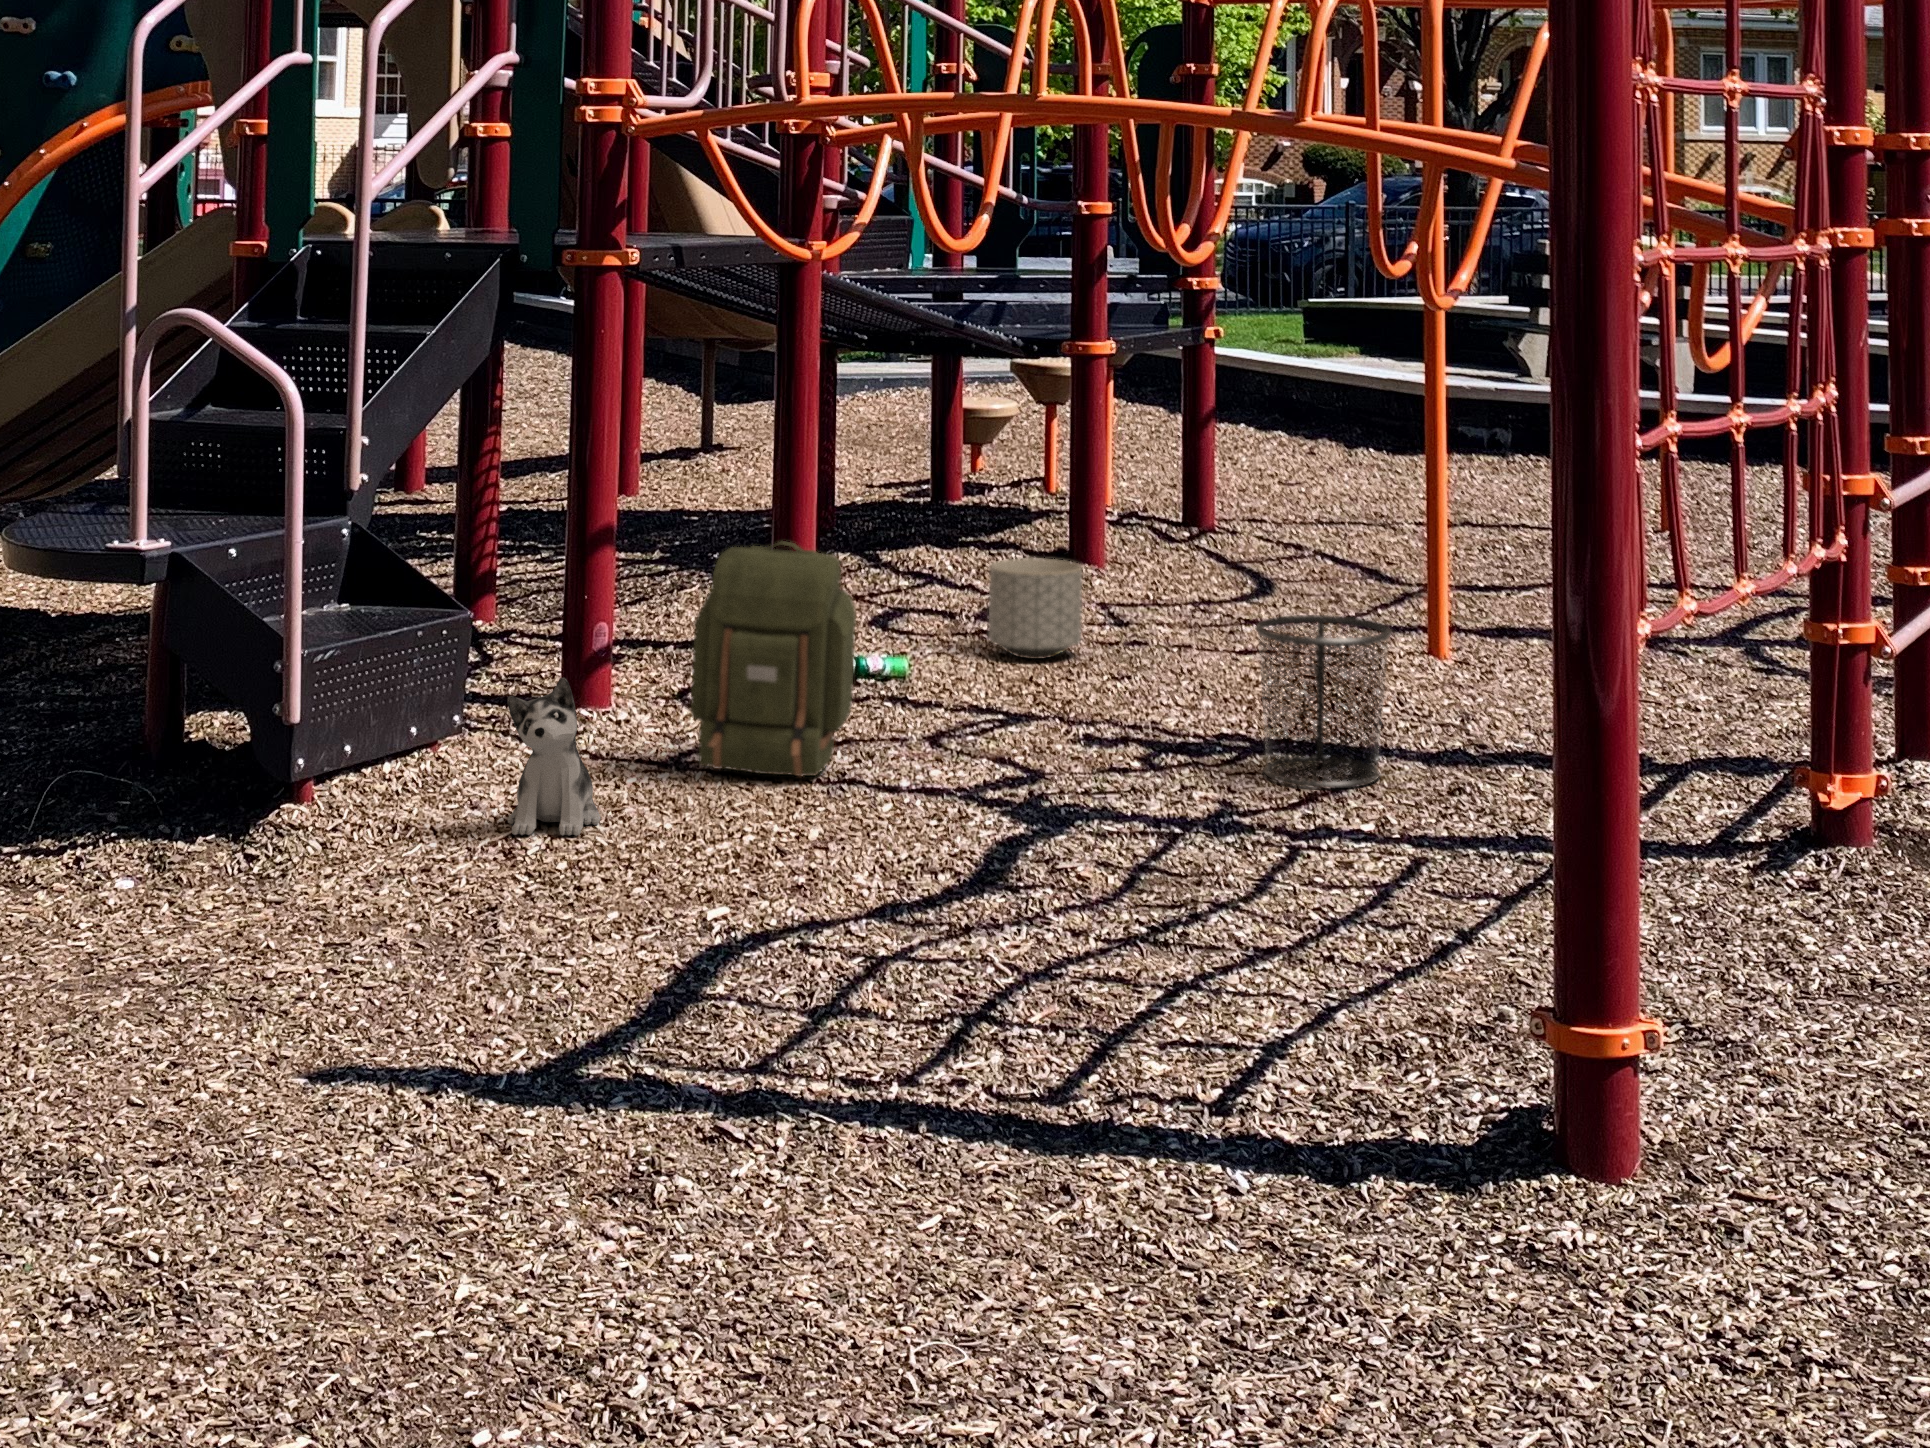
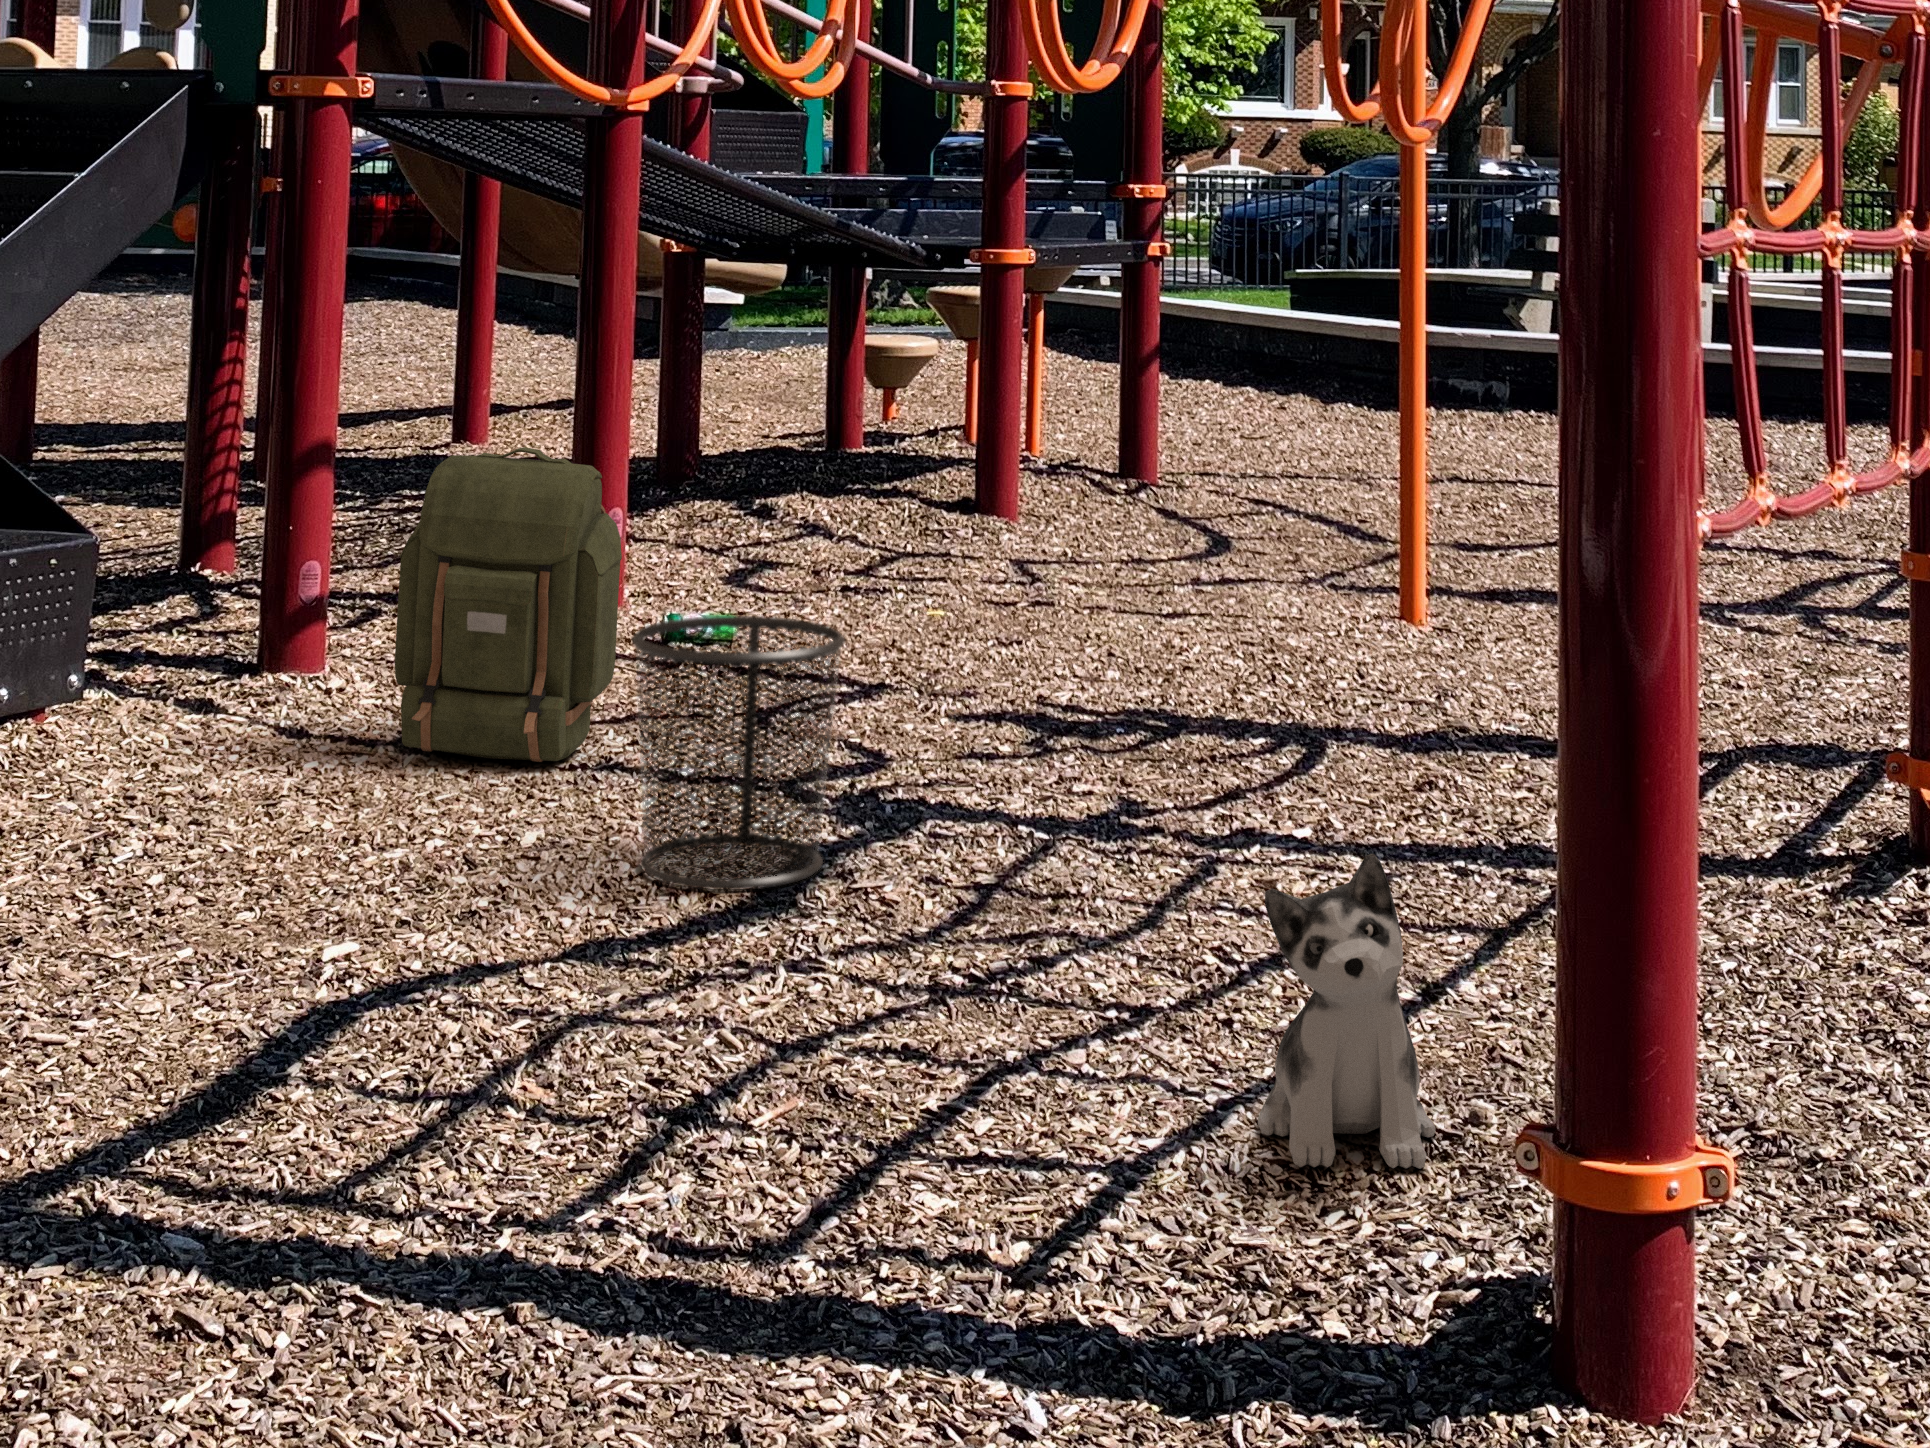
planter: present [988,558,1082,659] -> none [835,493,955,618]
waste bin: present [1256,615,1392,788] -> present [631,616,845,890]
plush toy: present [507,678,601,836] -> present [1258,854,1435,1169]

